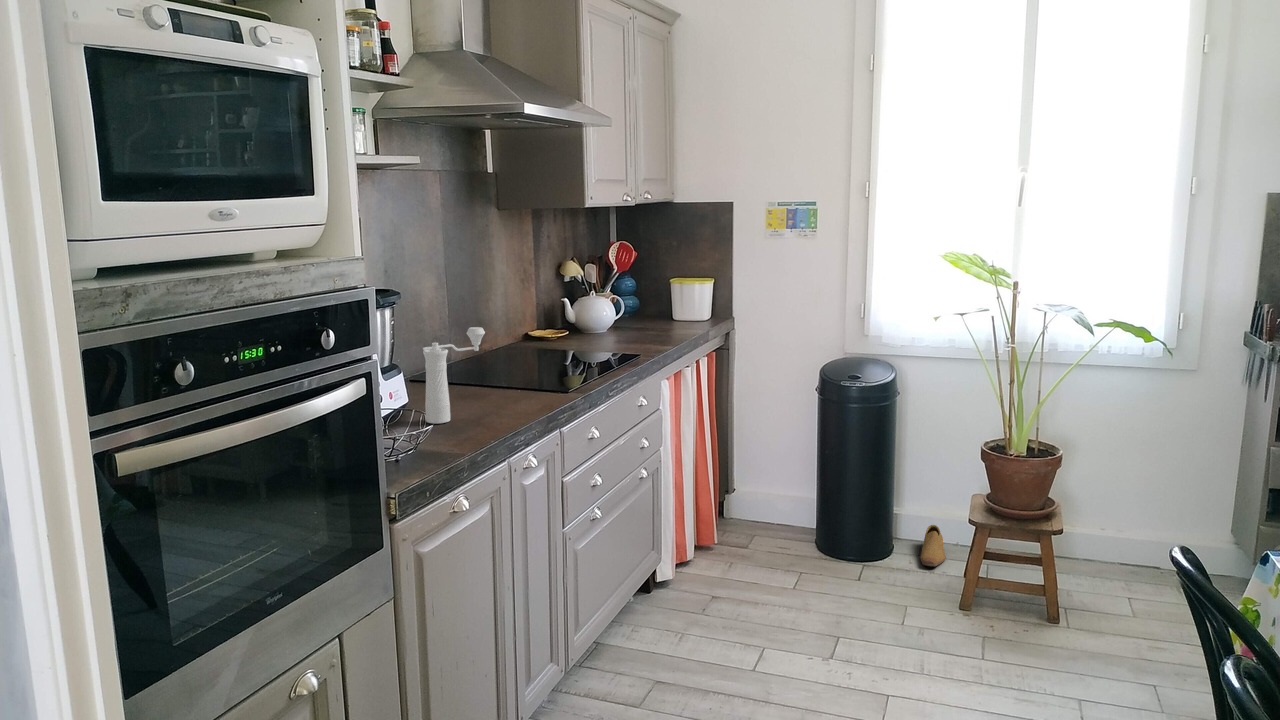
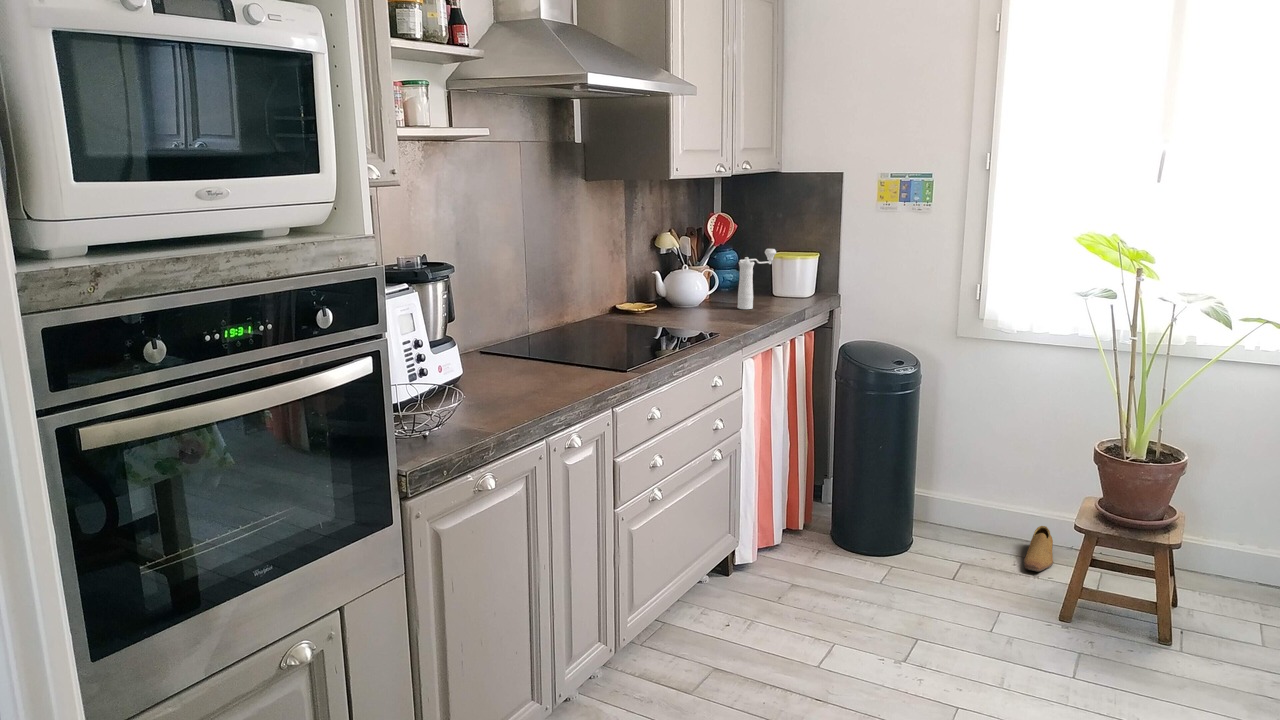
pepper mill: present [423,327,485,424] -> present [737,249,776,309]

